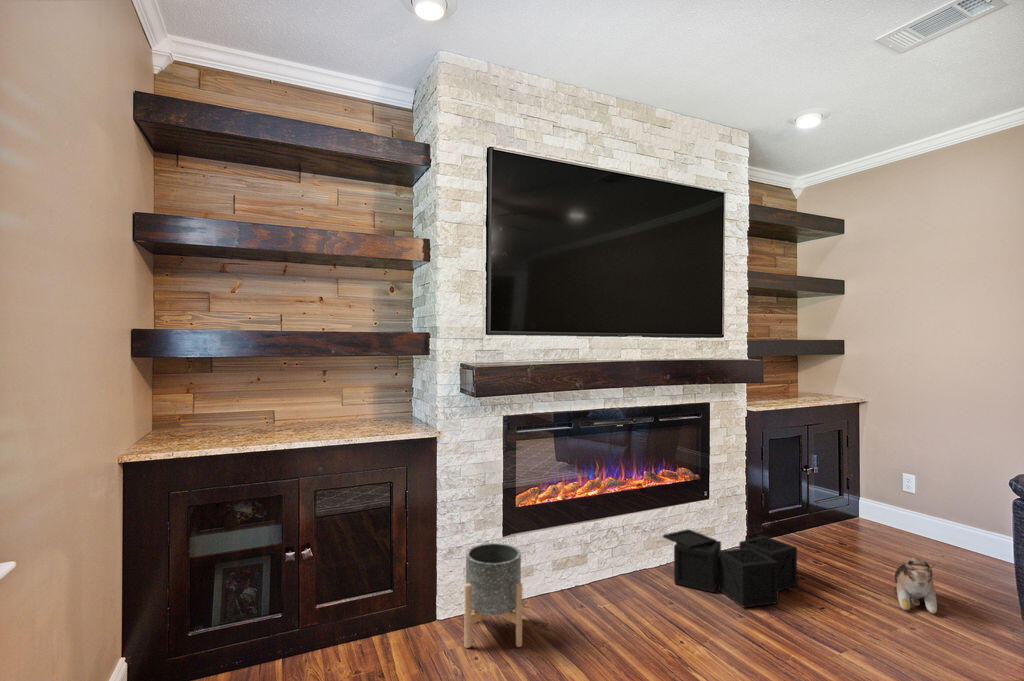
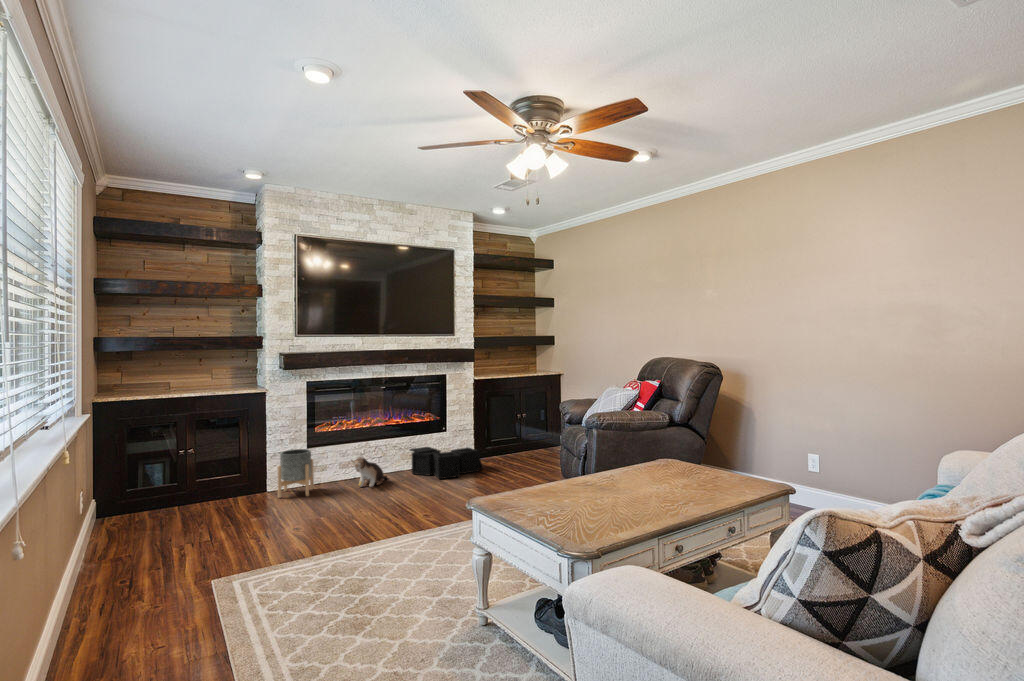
plush toy: present [894,557,937,613] -> present [351,457,387,487]

